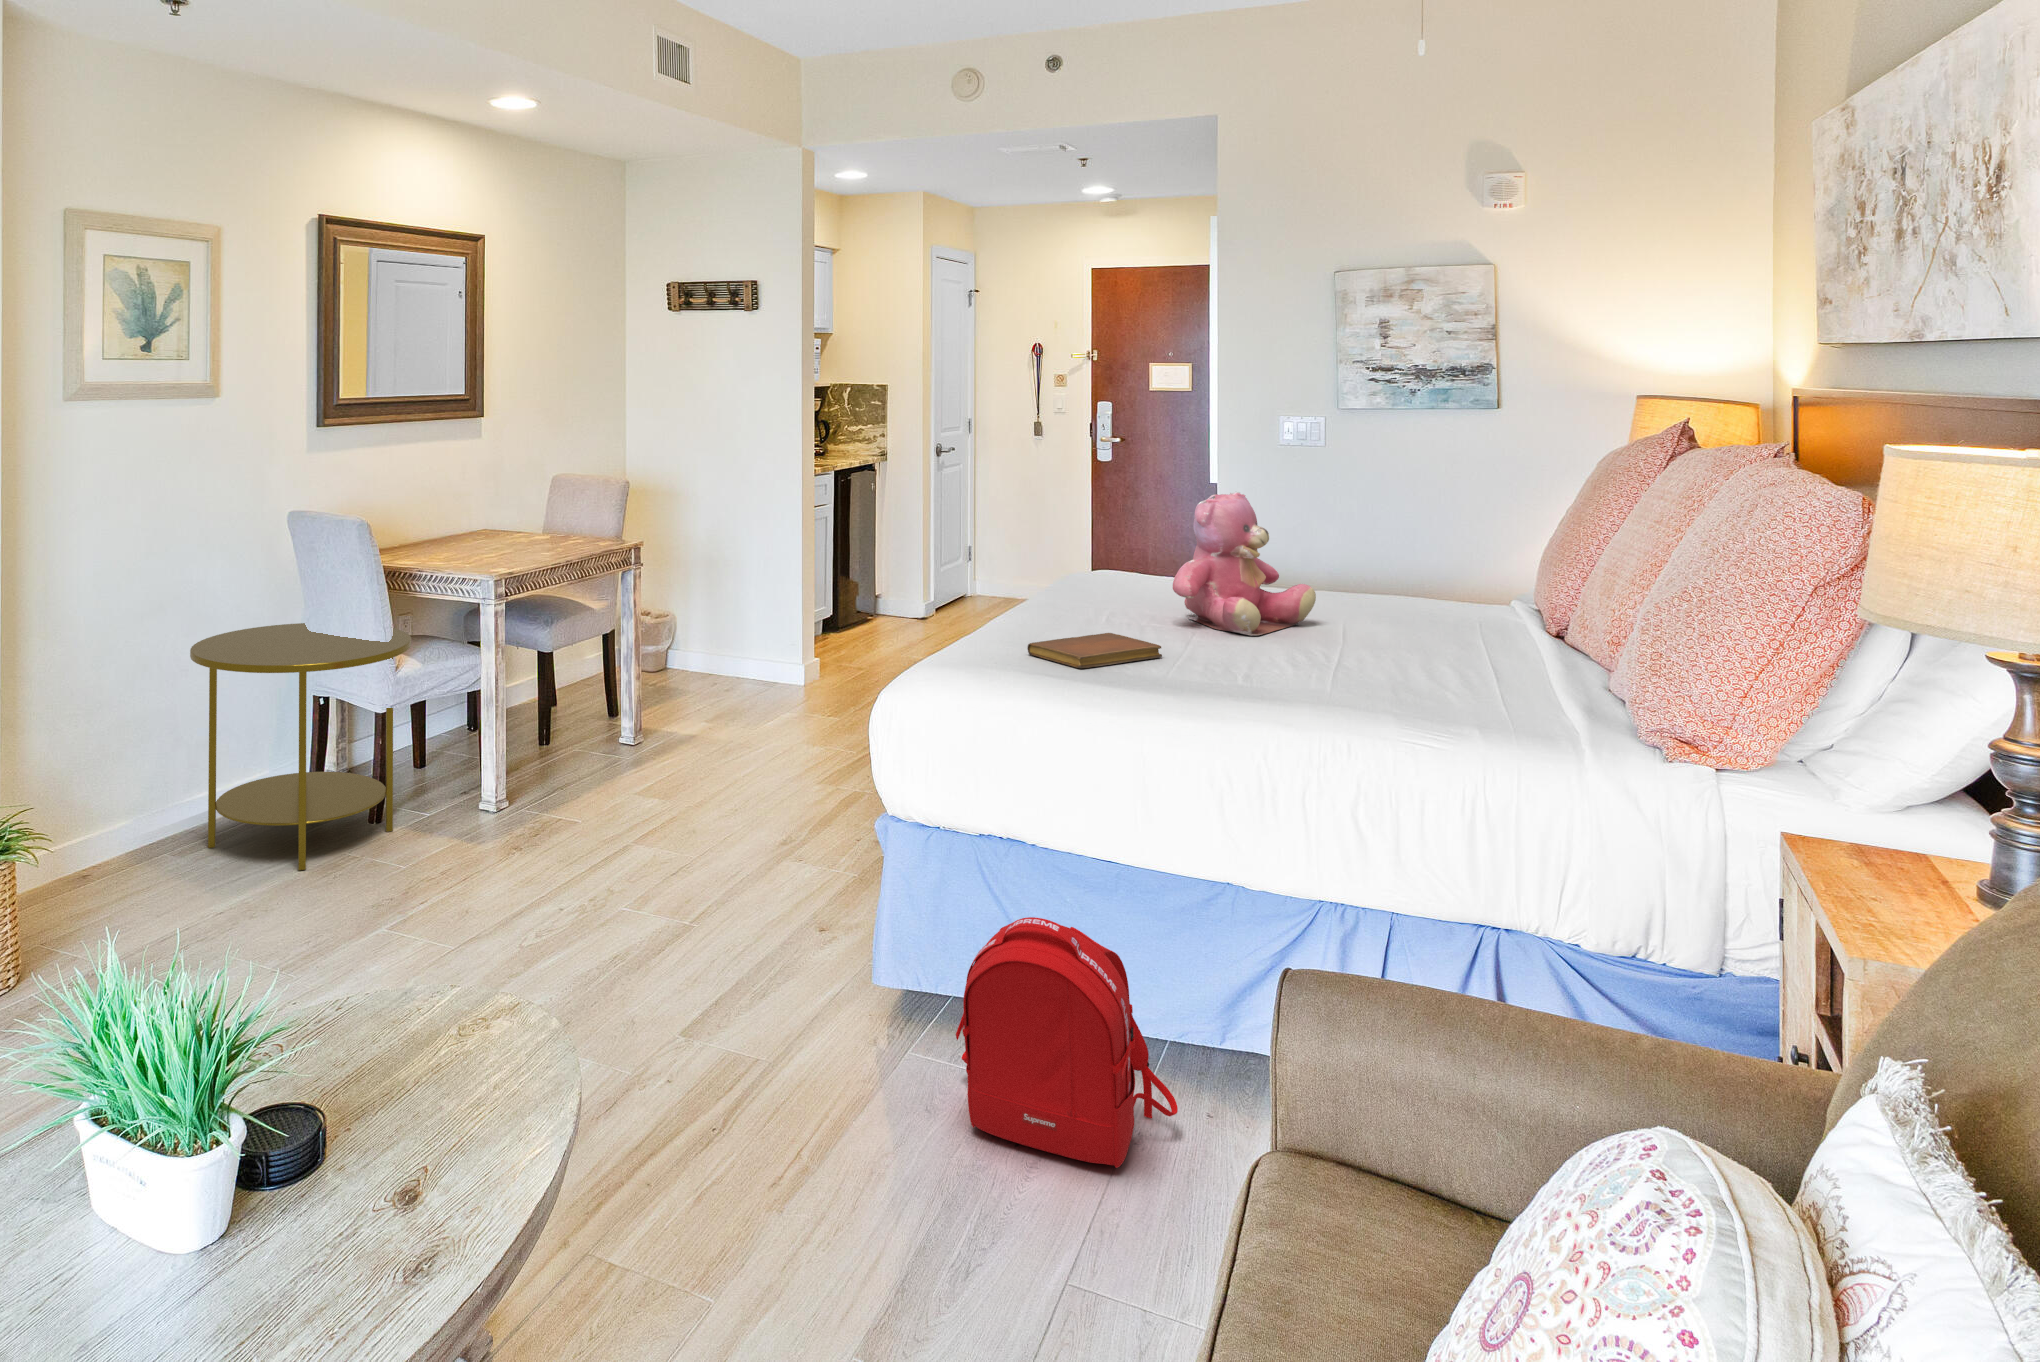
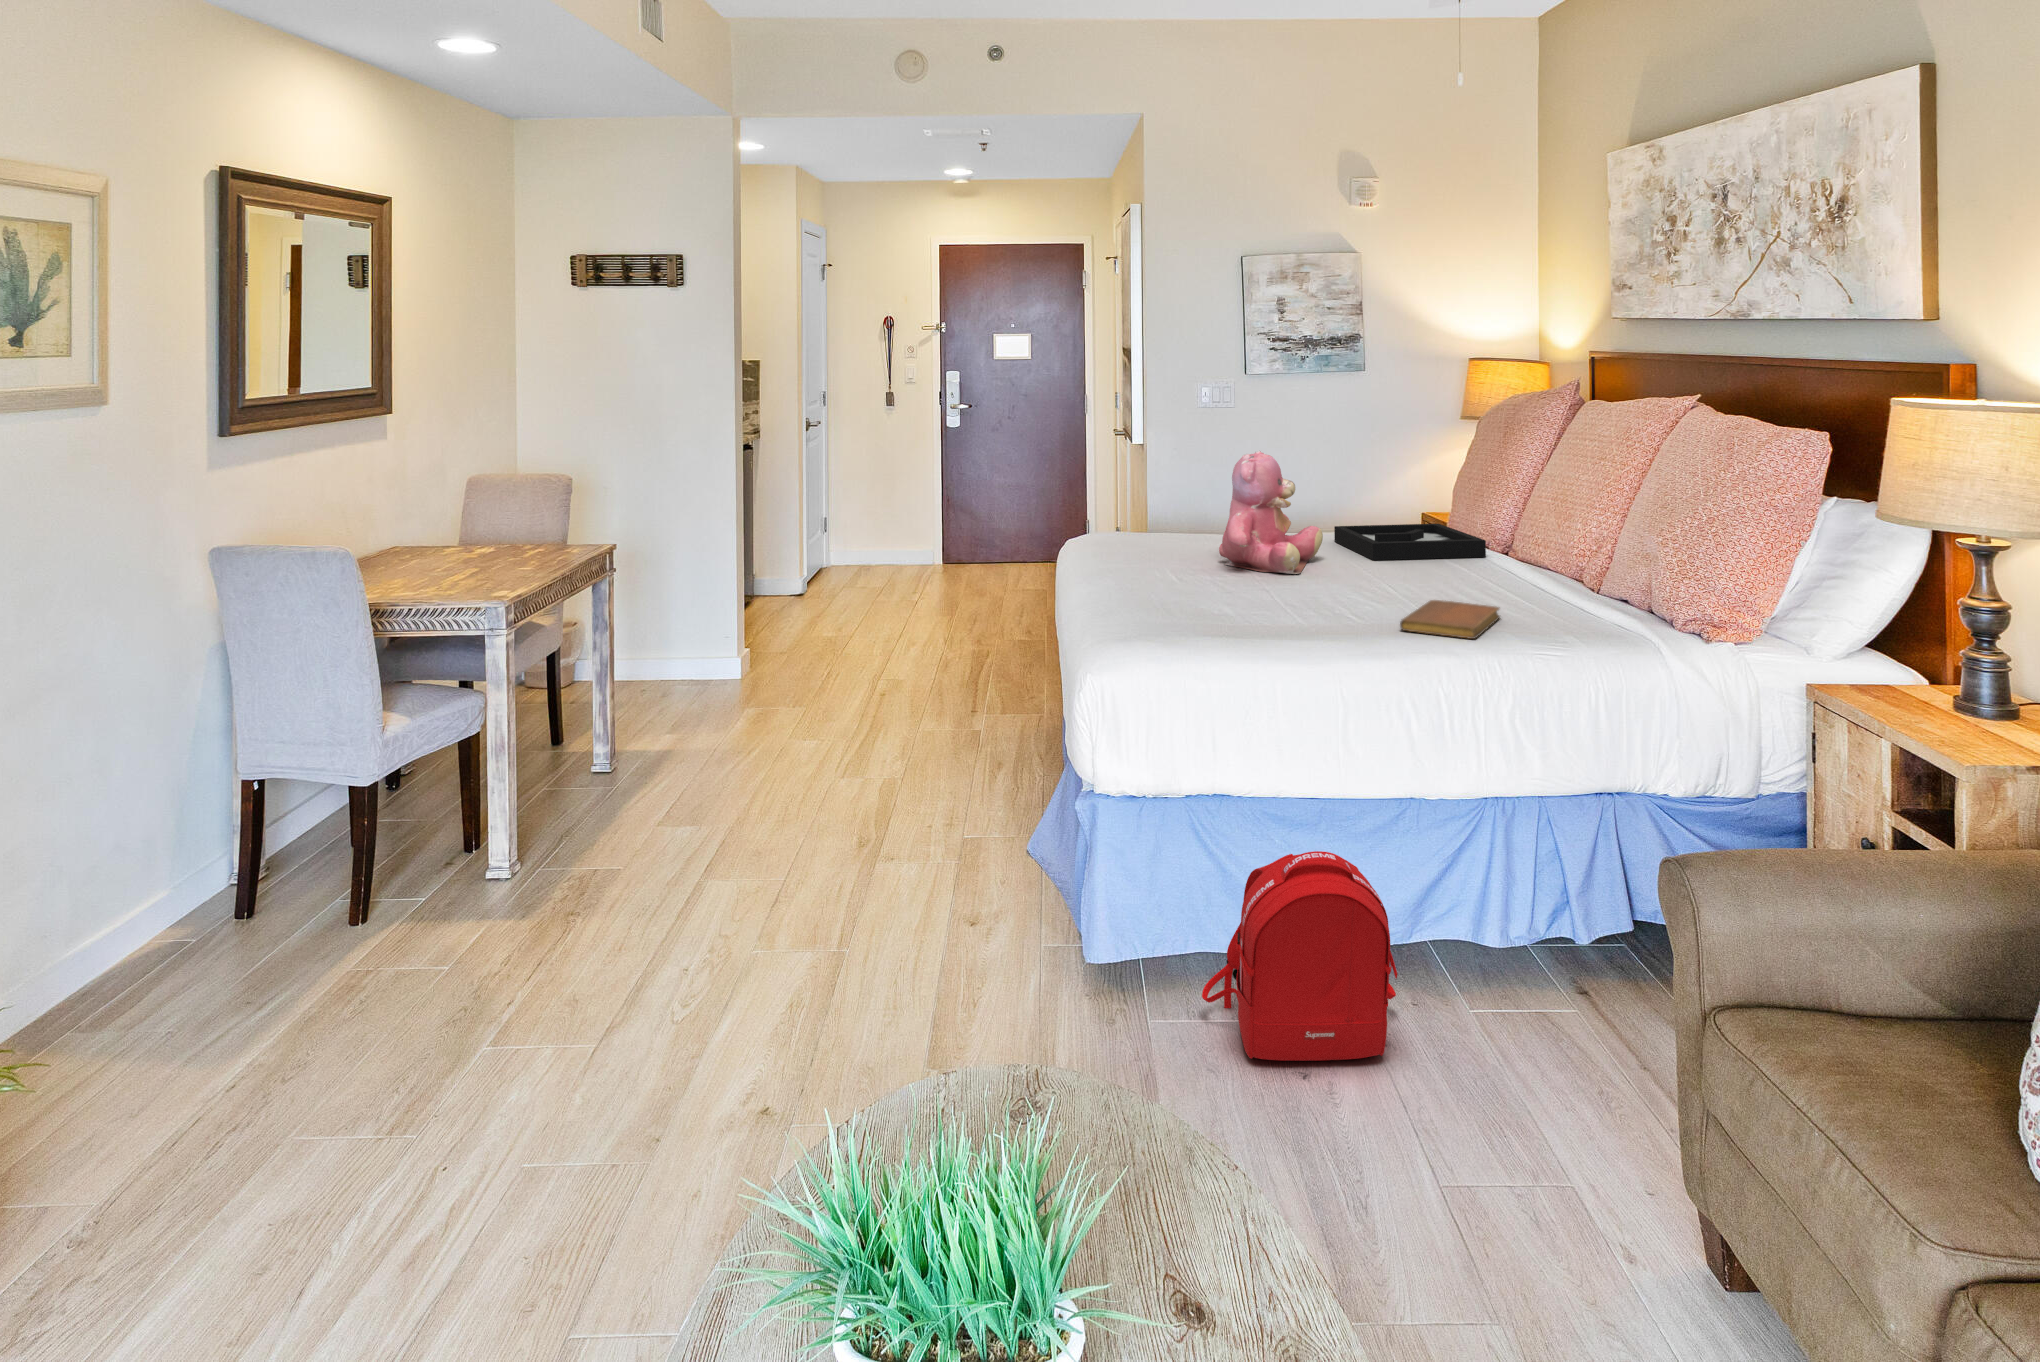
decorative tray: none [1373,591,1547,644] -> present [1334,524,1486,560]
side table: present [190,623,411,870] -> none [103,672,420,996]
notebook: present [1027,633,1162,668] -> present [1400,600,1500,639]

